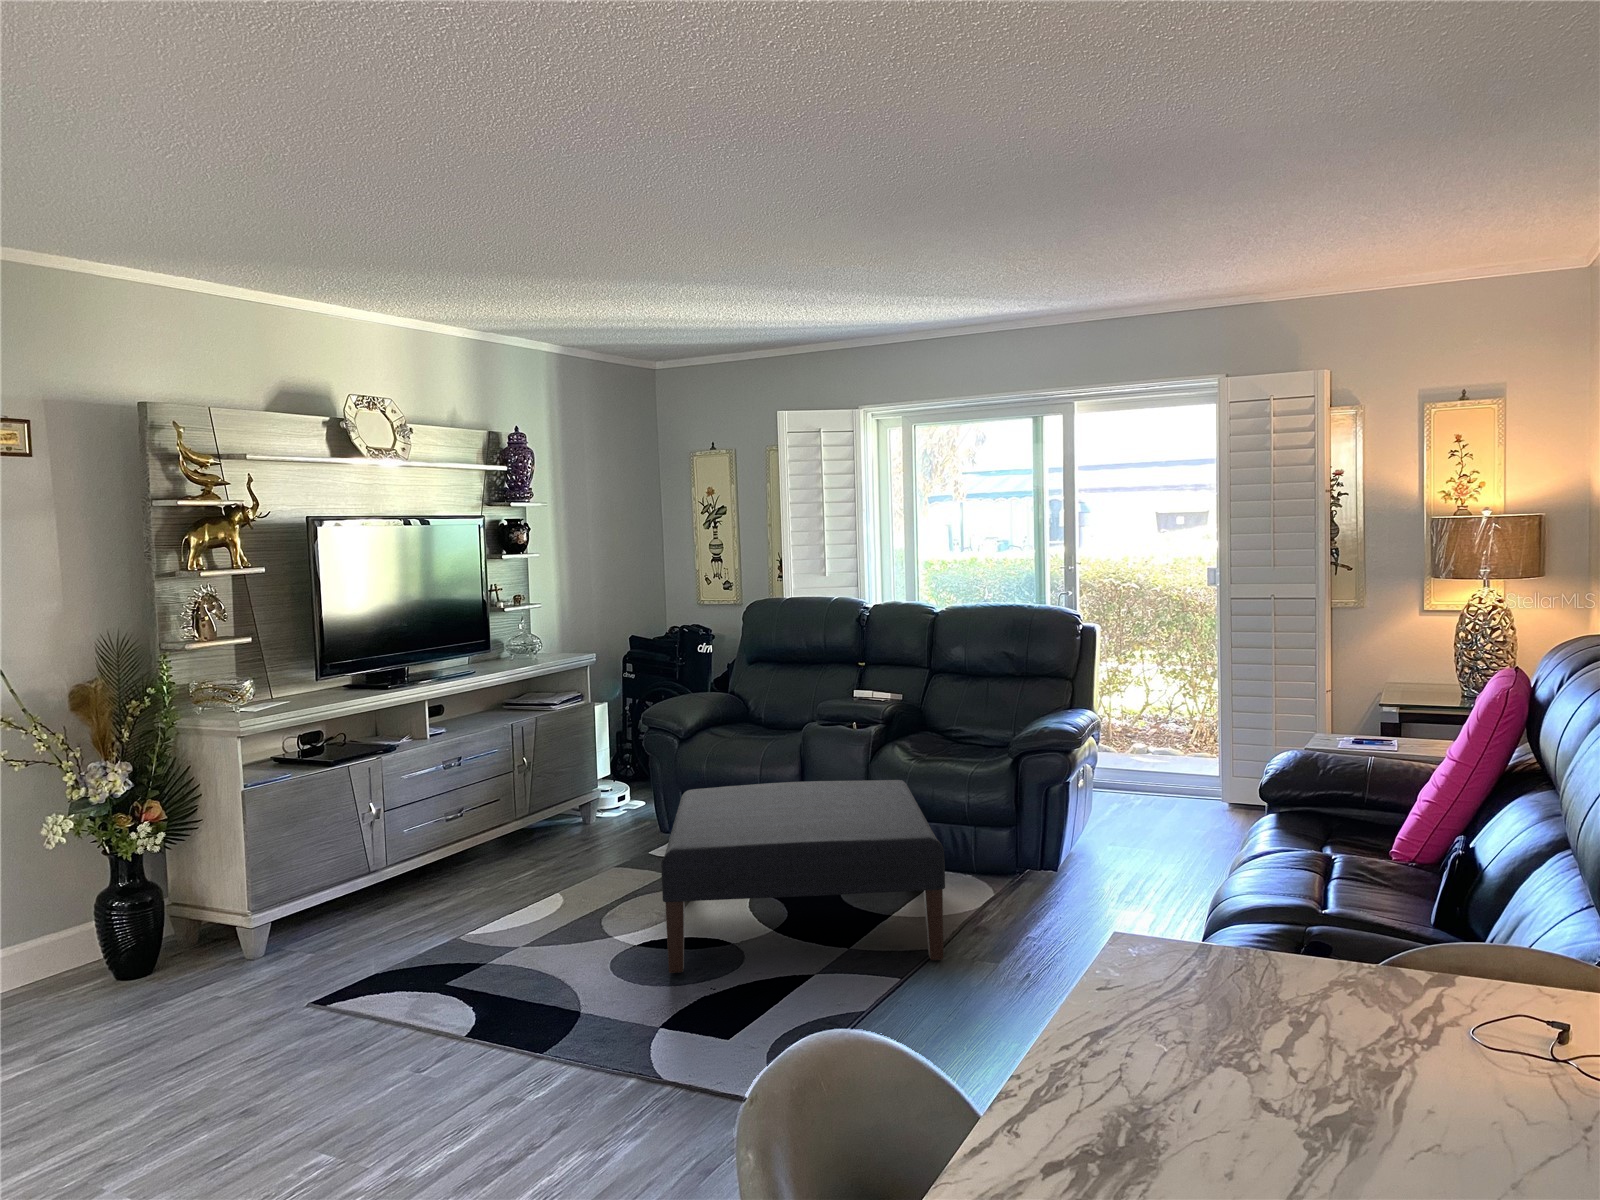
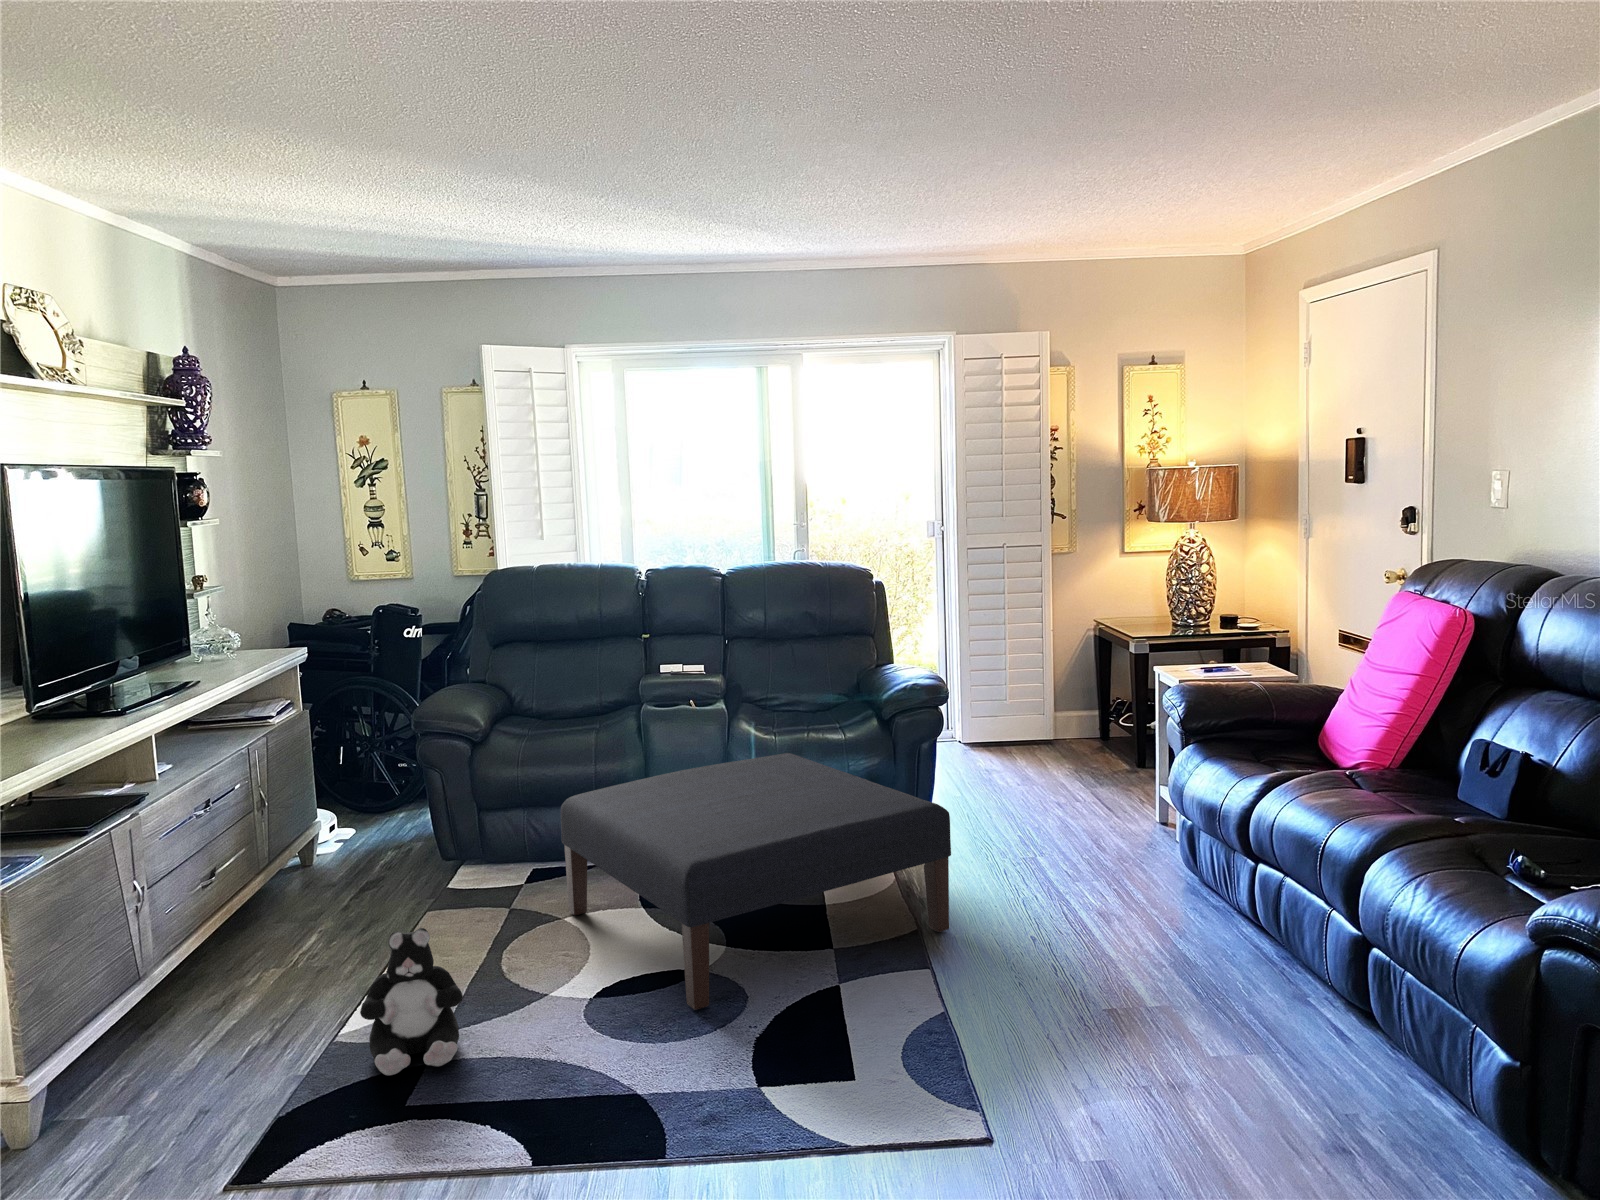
plush toy: none [431,864,512,968] -> present [360,928,463,1076]

